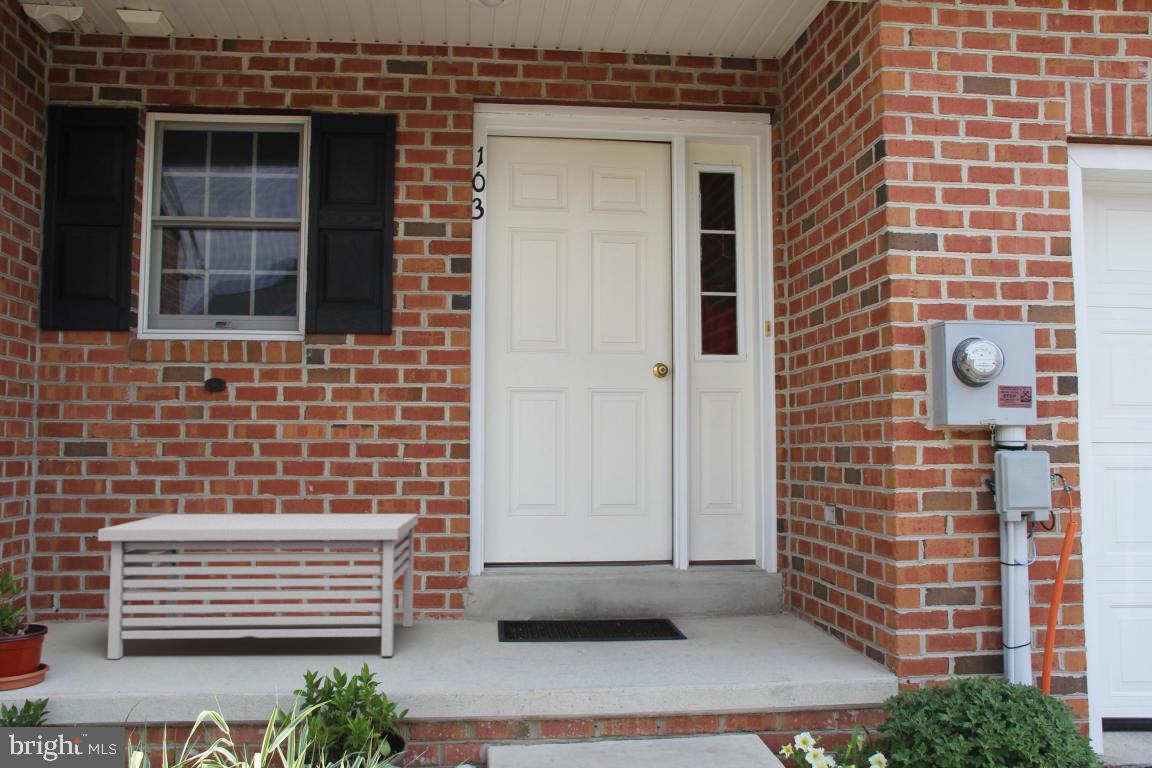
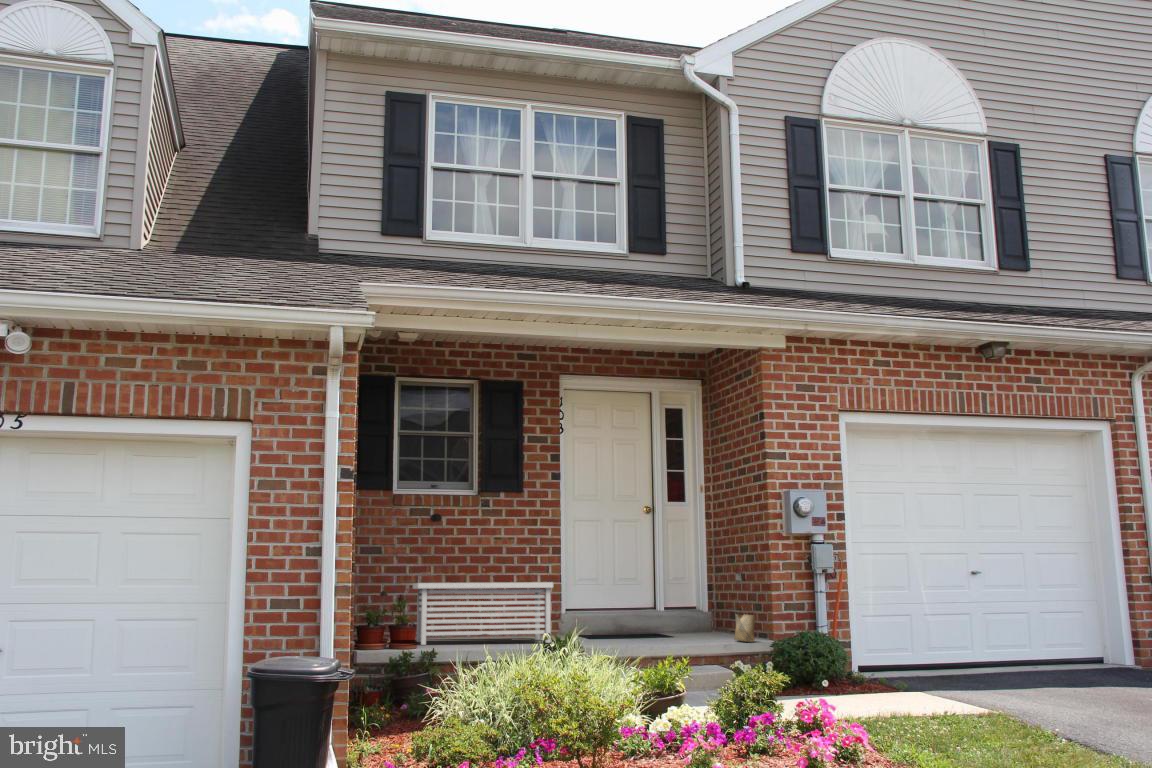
woven basket: none [807,567,855,668] -> present [734,614,755,642]

